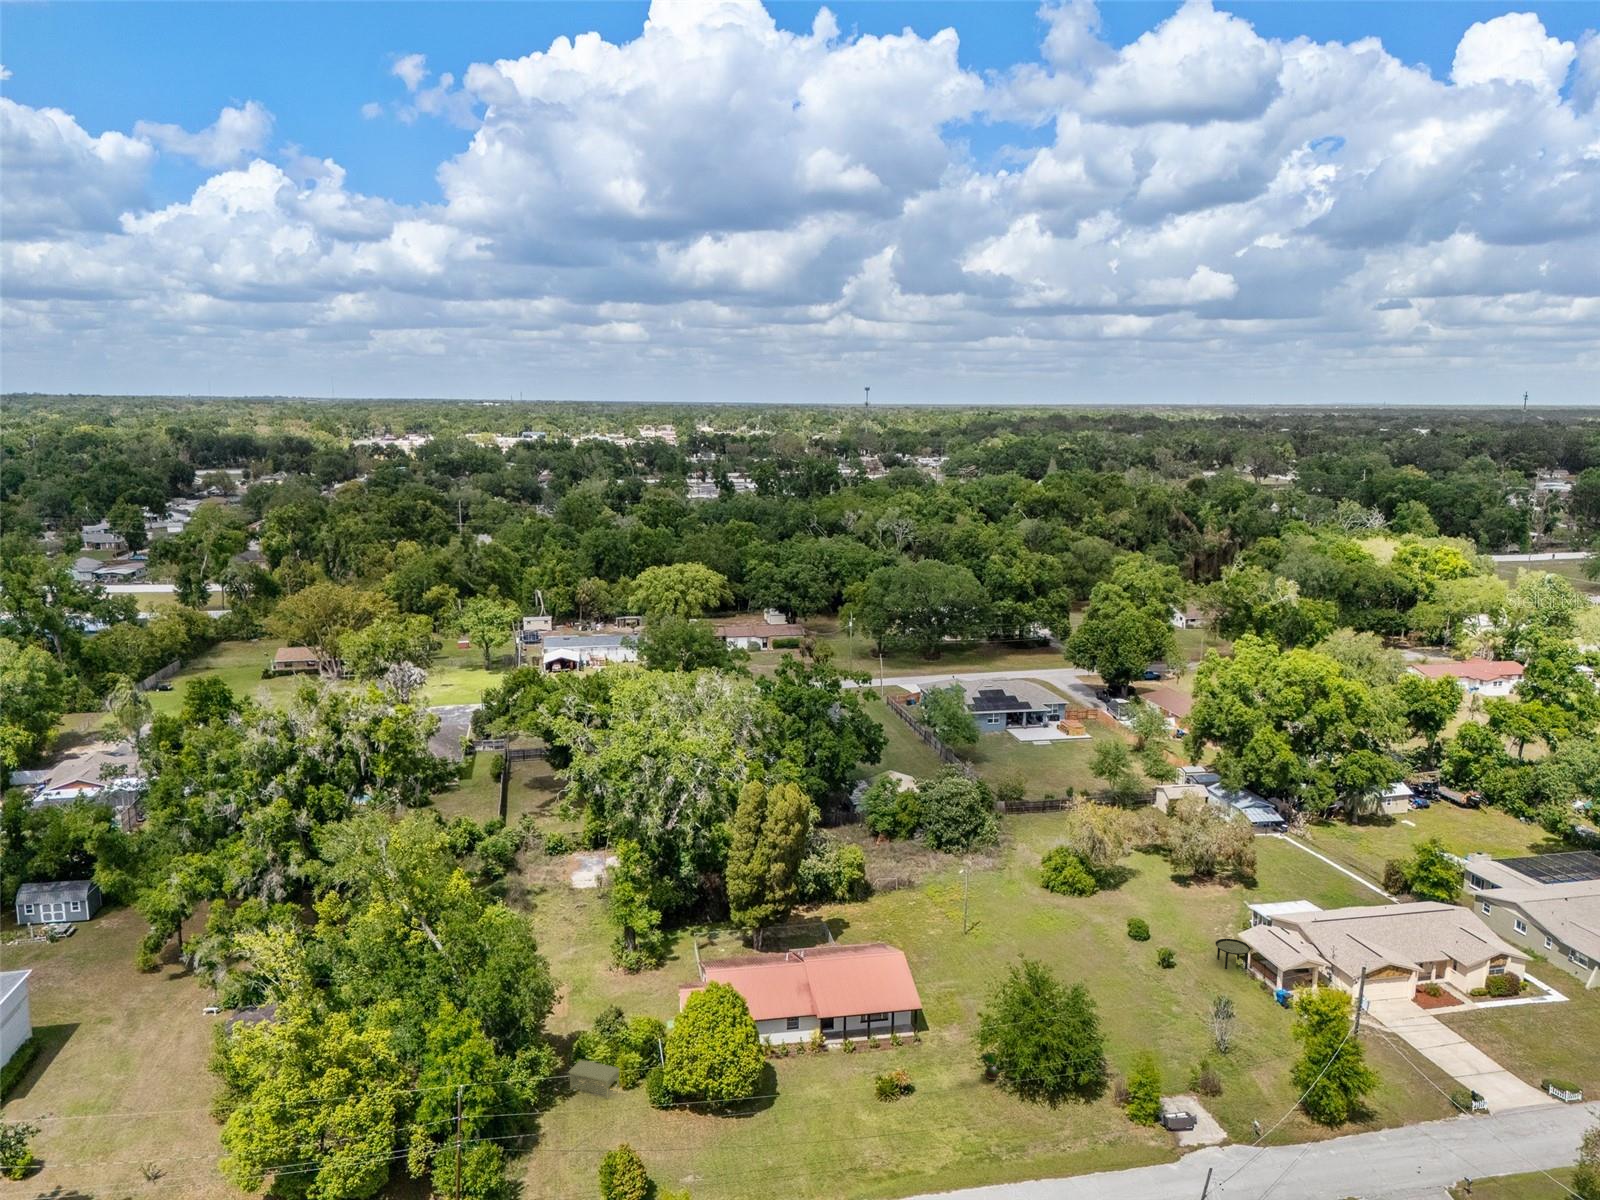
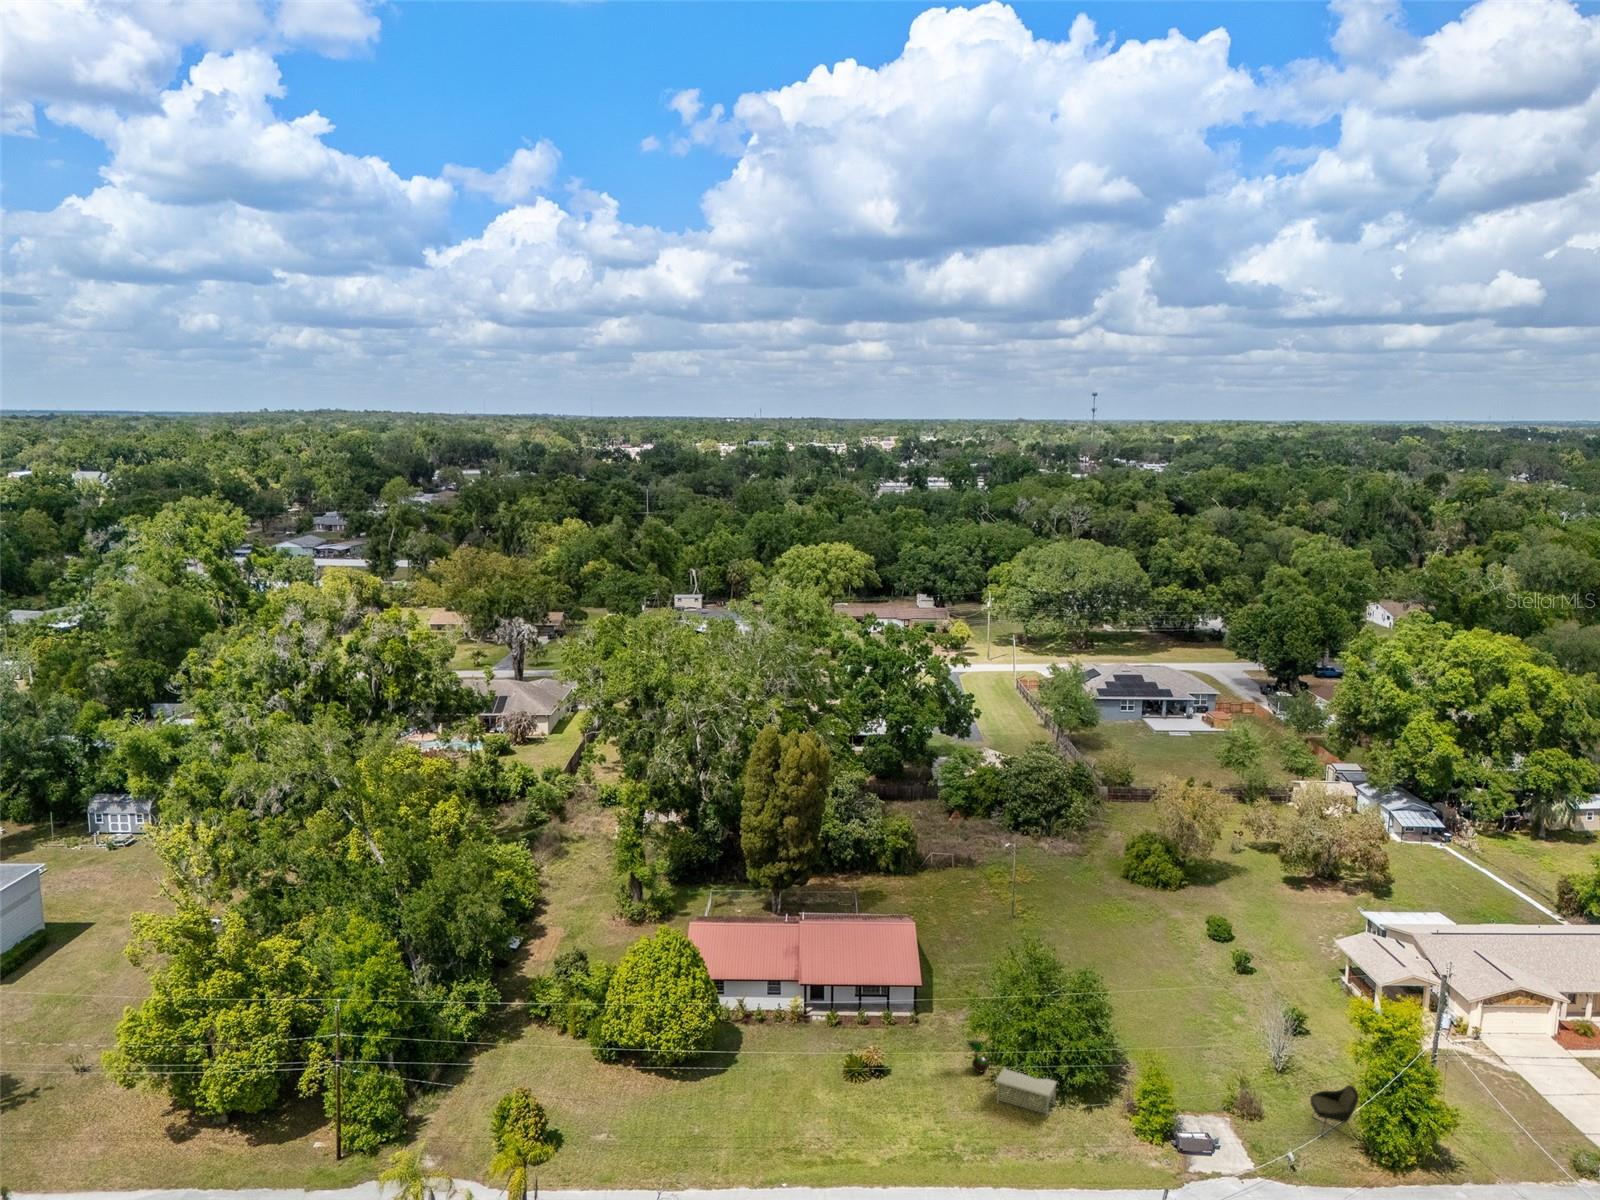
round table: present [1215,939,1251,969] -> none [1307,946,1351,984]
lounge chair: none [1255,1058,1295,1103] -> present [1310,1085,1359,1140]
storage bench: present [568,1060,619,1098] -> present [995,1068,1057,1117]

